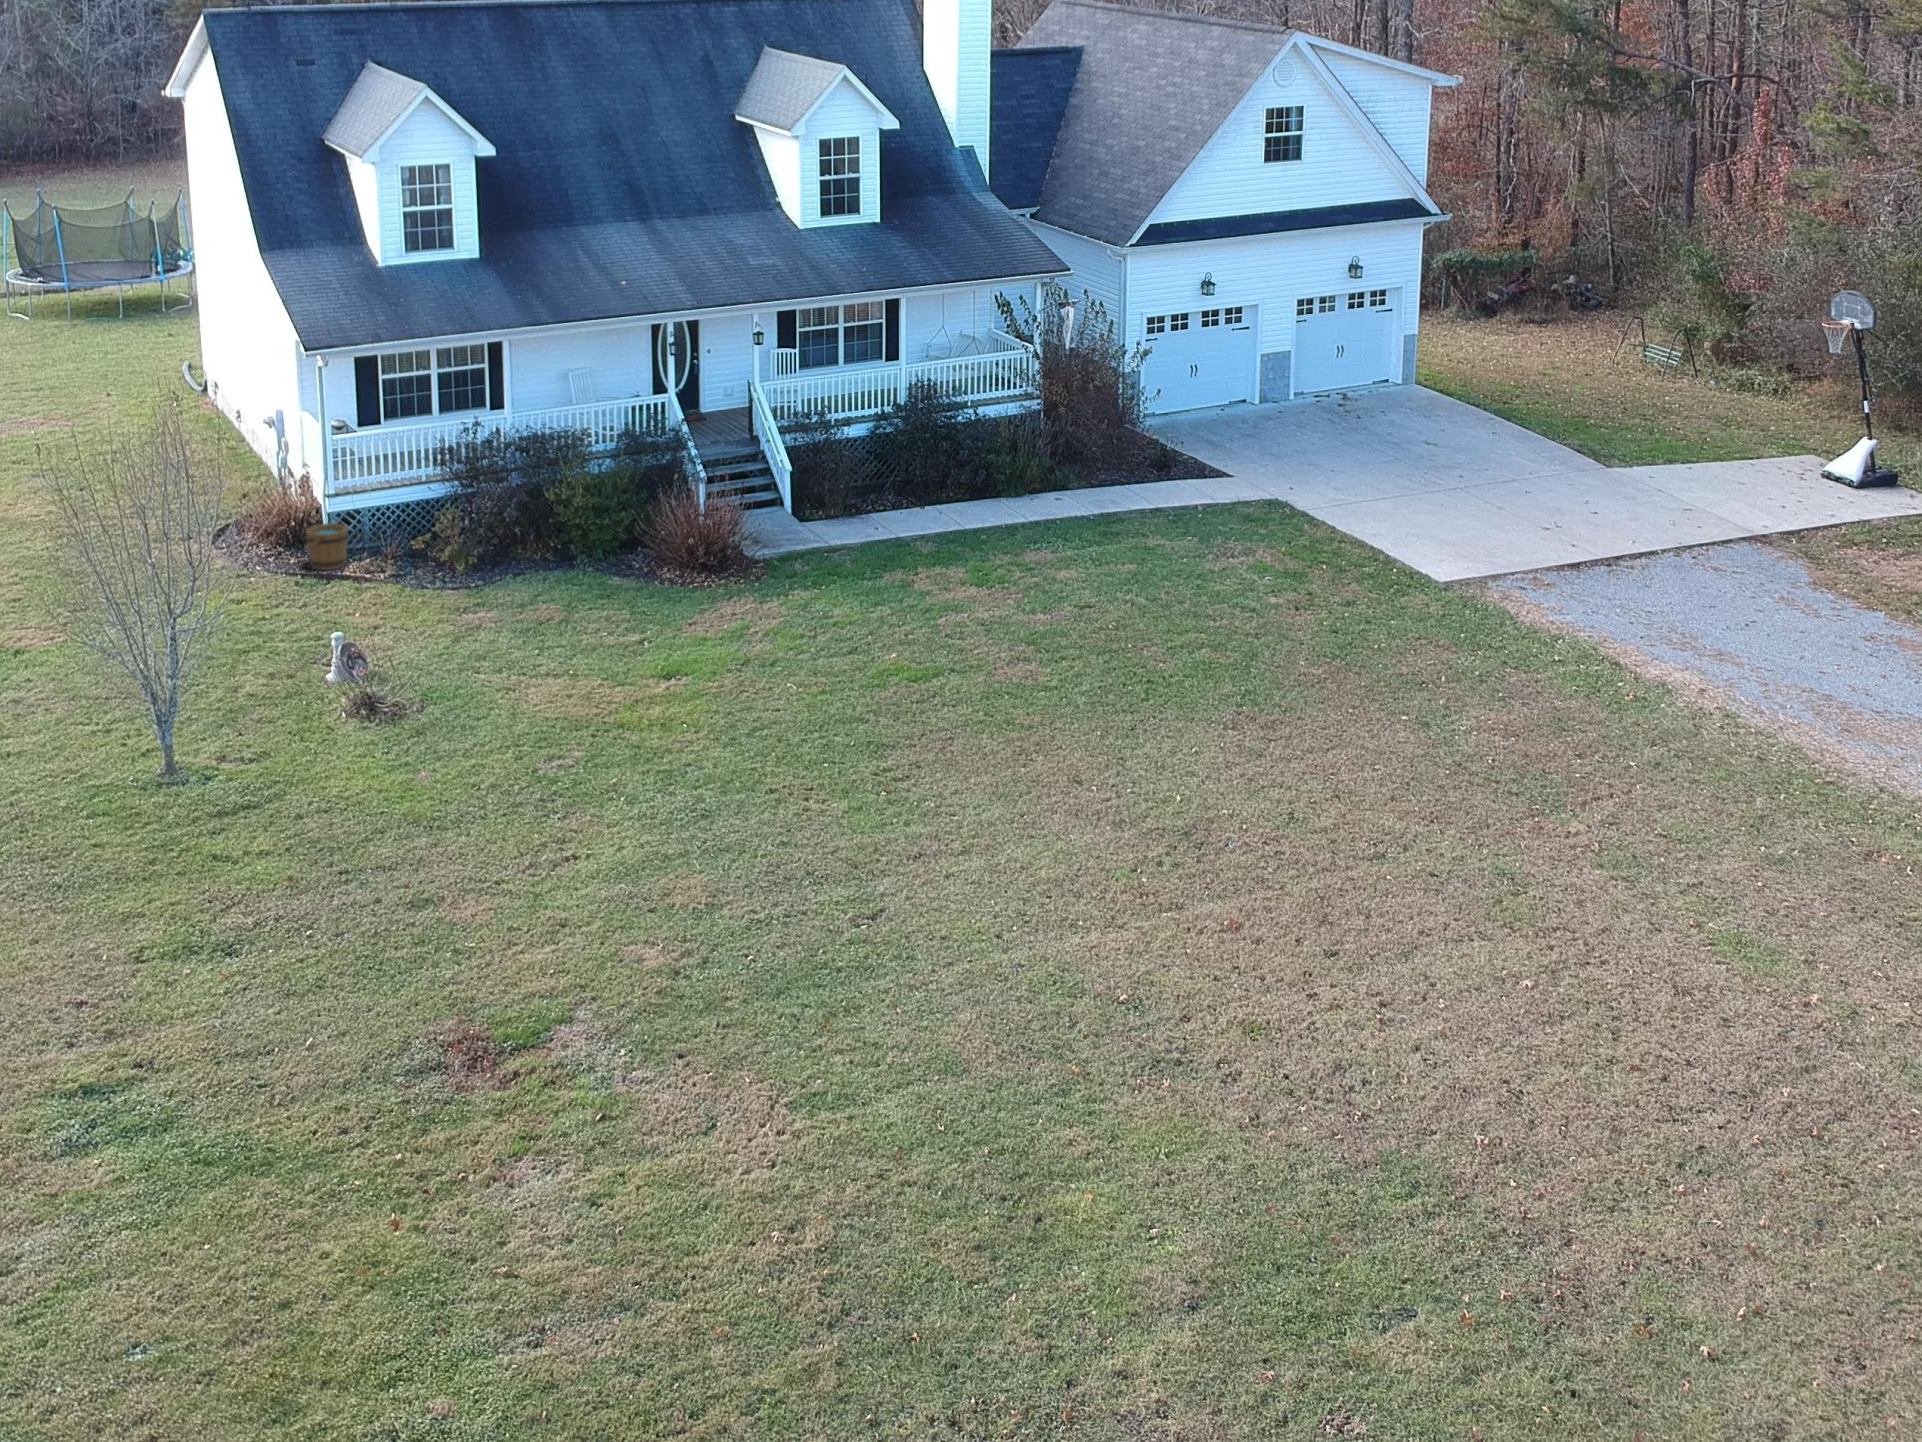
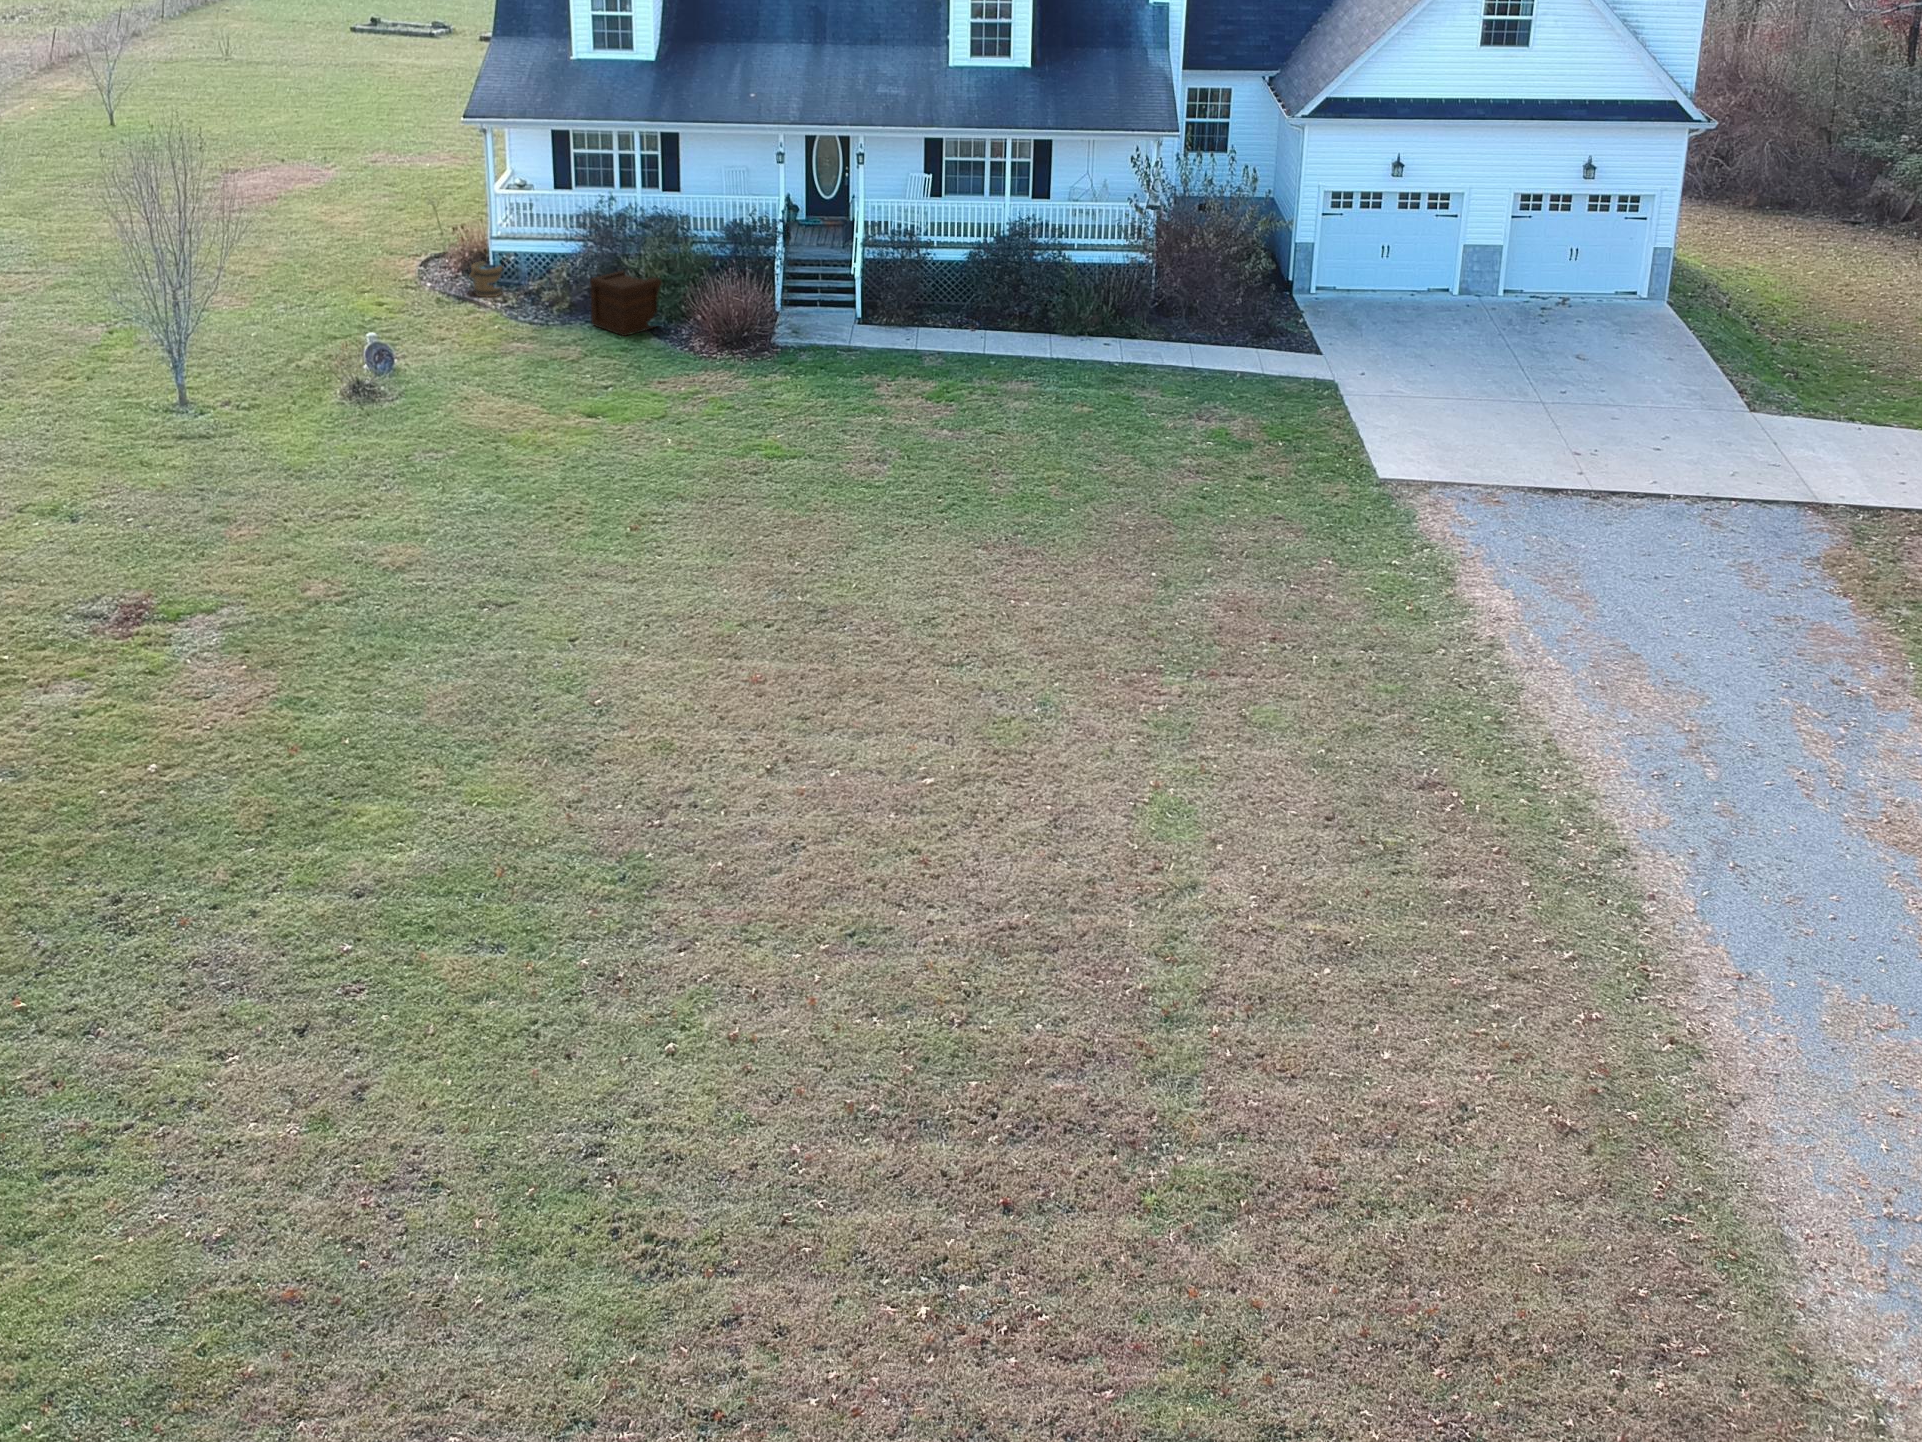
wooden crate: none [514,501,594,579] -> present [590,271,662,336]

